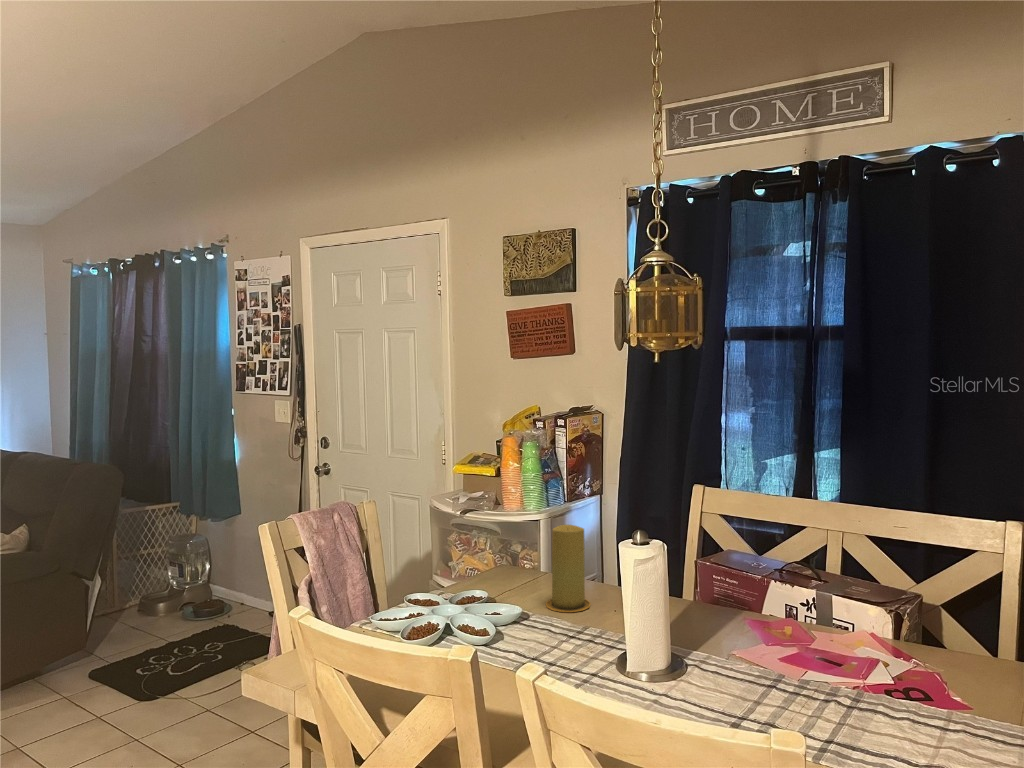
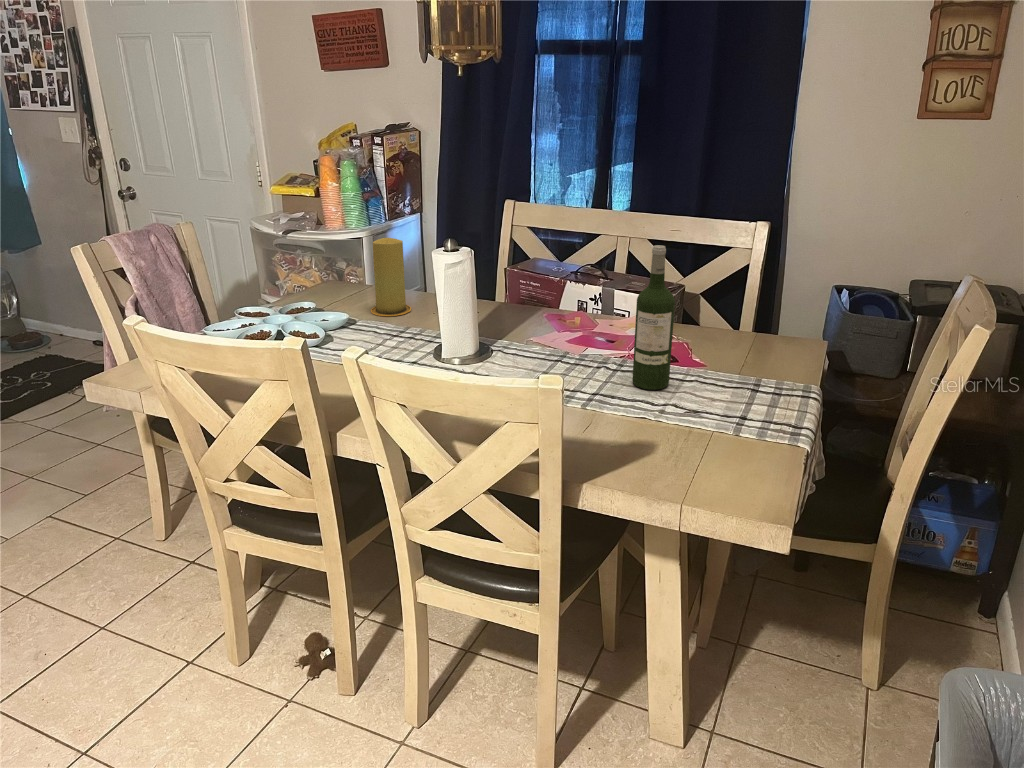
wine bottle: none [875,552,928,741] -> present [632,245,675,390]

